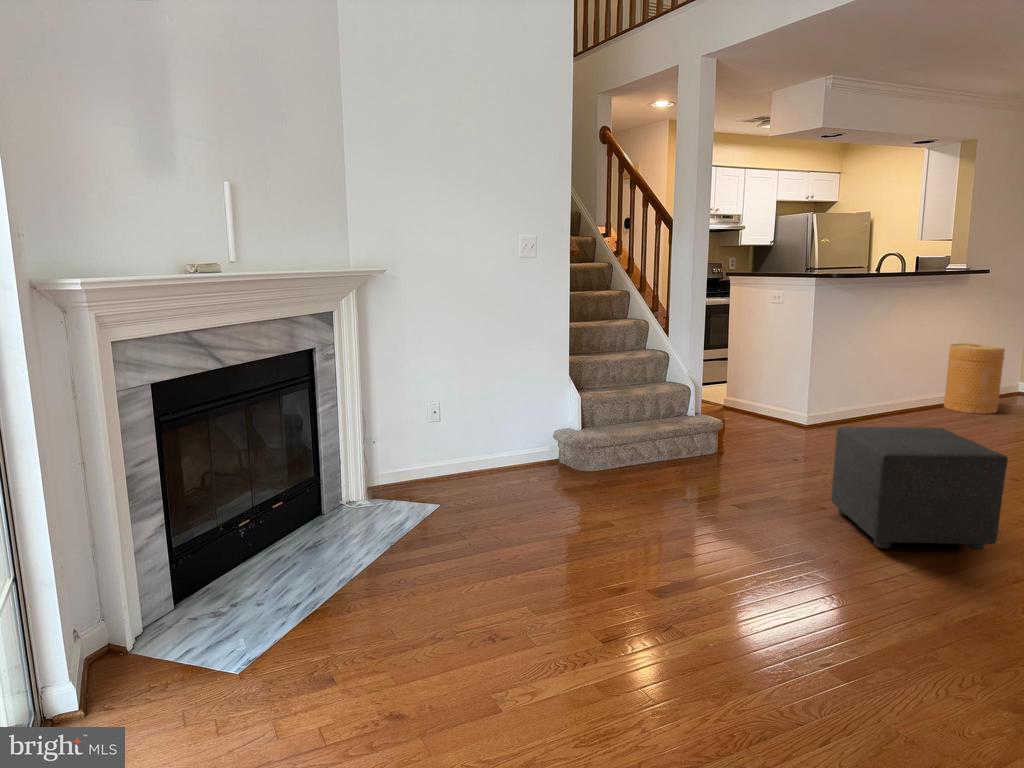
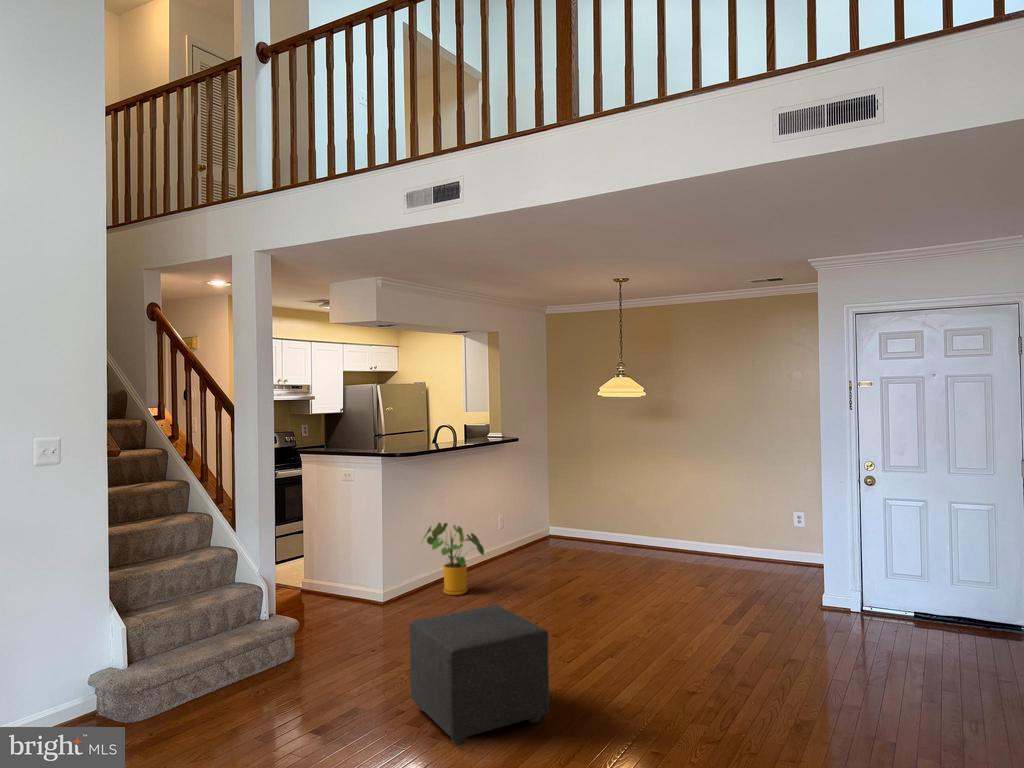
basket: present [944,344,1005,414] -> none [498,501,540,564]
house plant: none [852,354,927,430] -> present [423,523,484,595]

